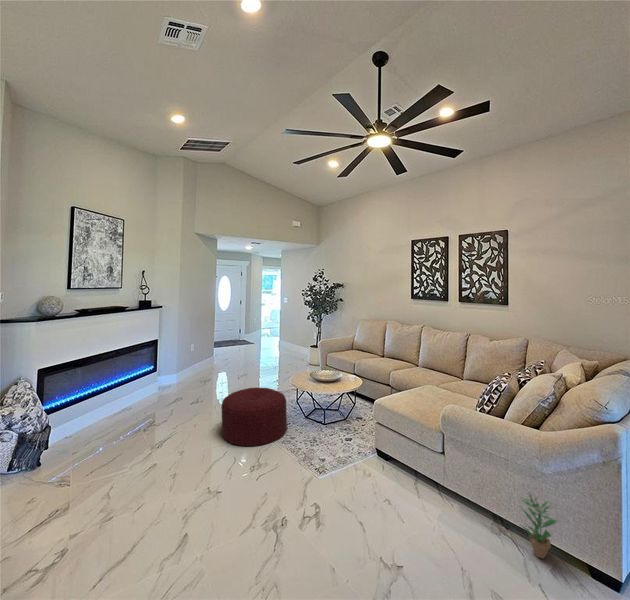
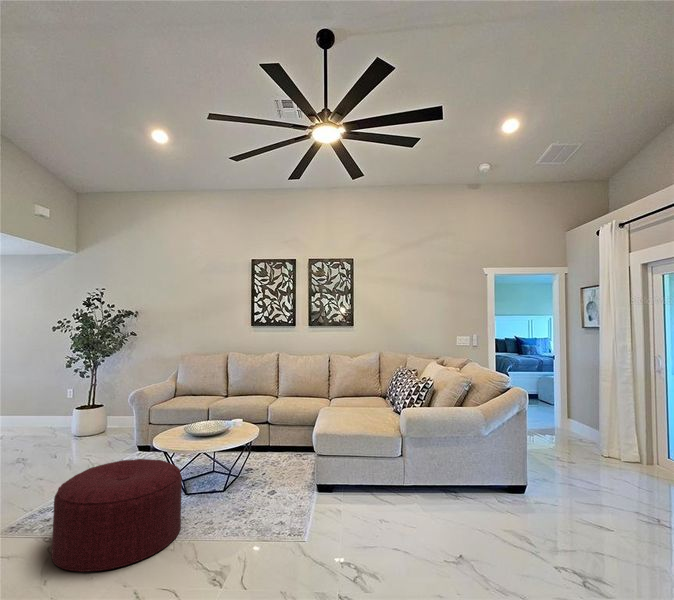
potted plant: present [520,493,558,558] -> none [488,450,518,505]

